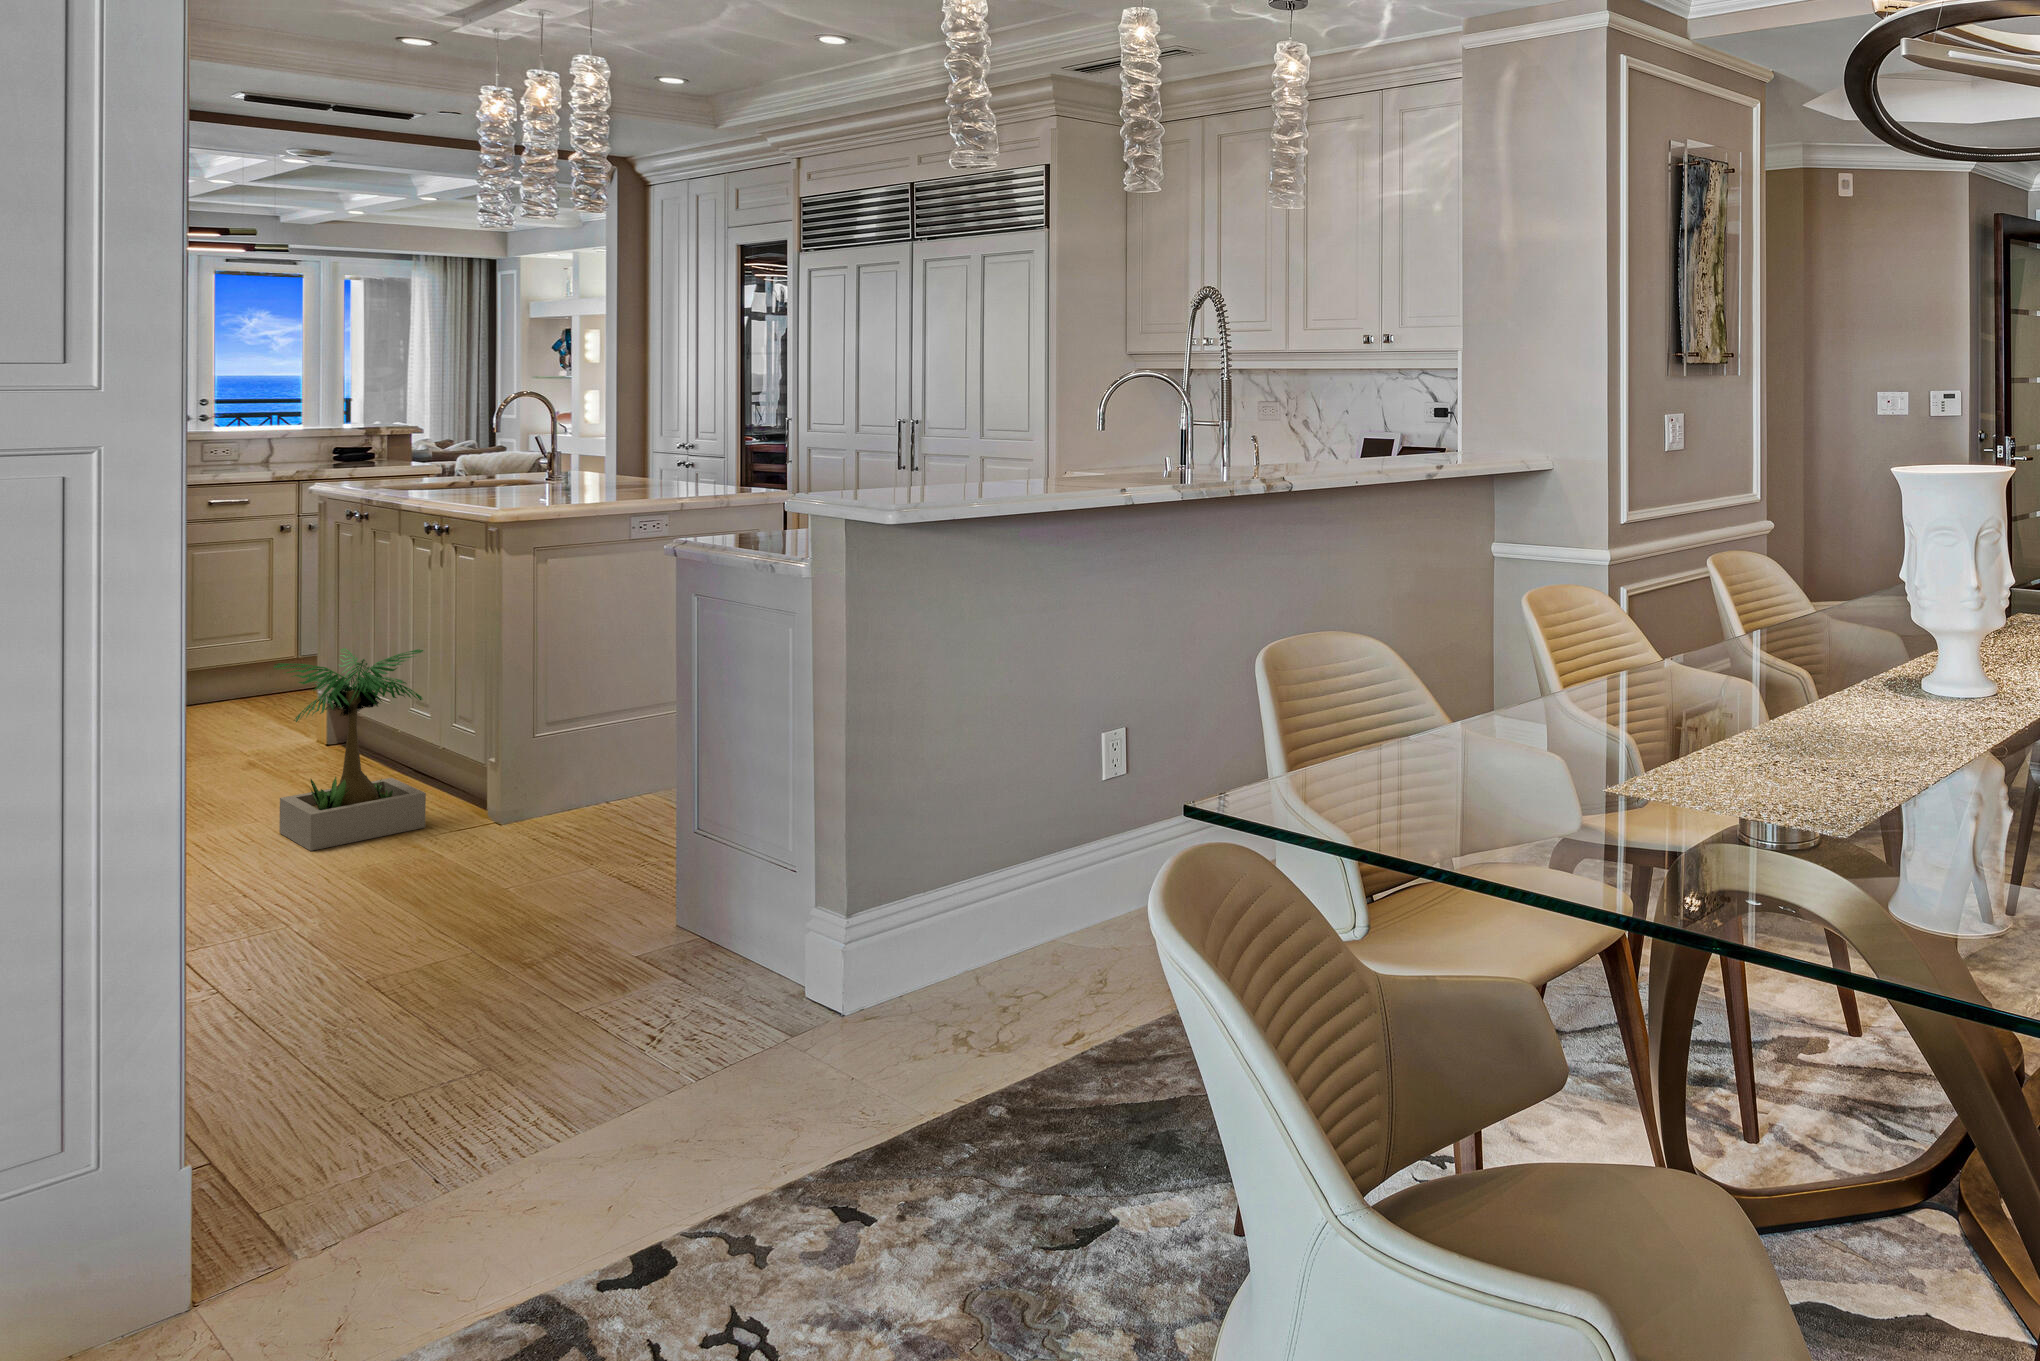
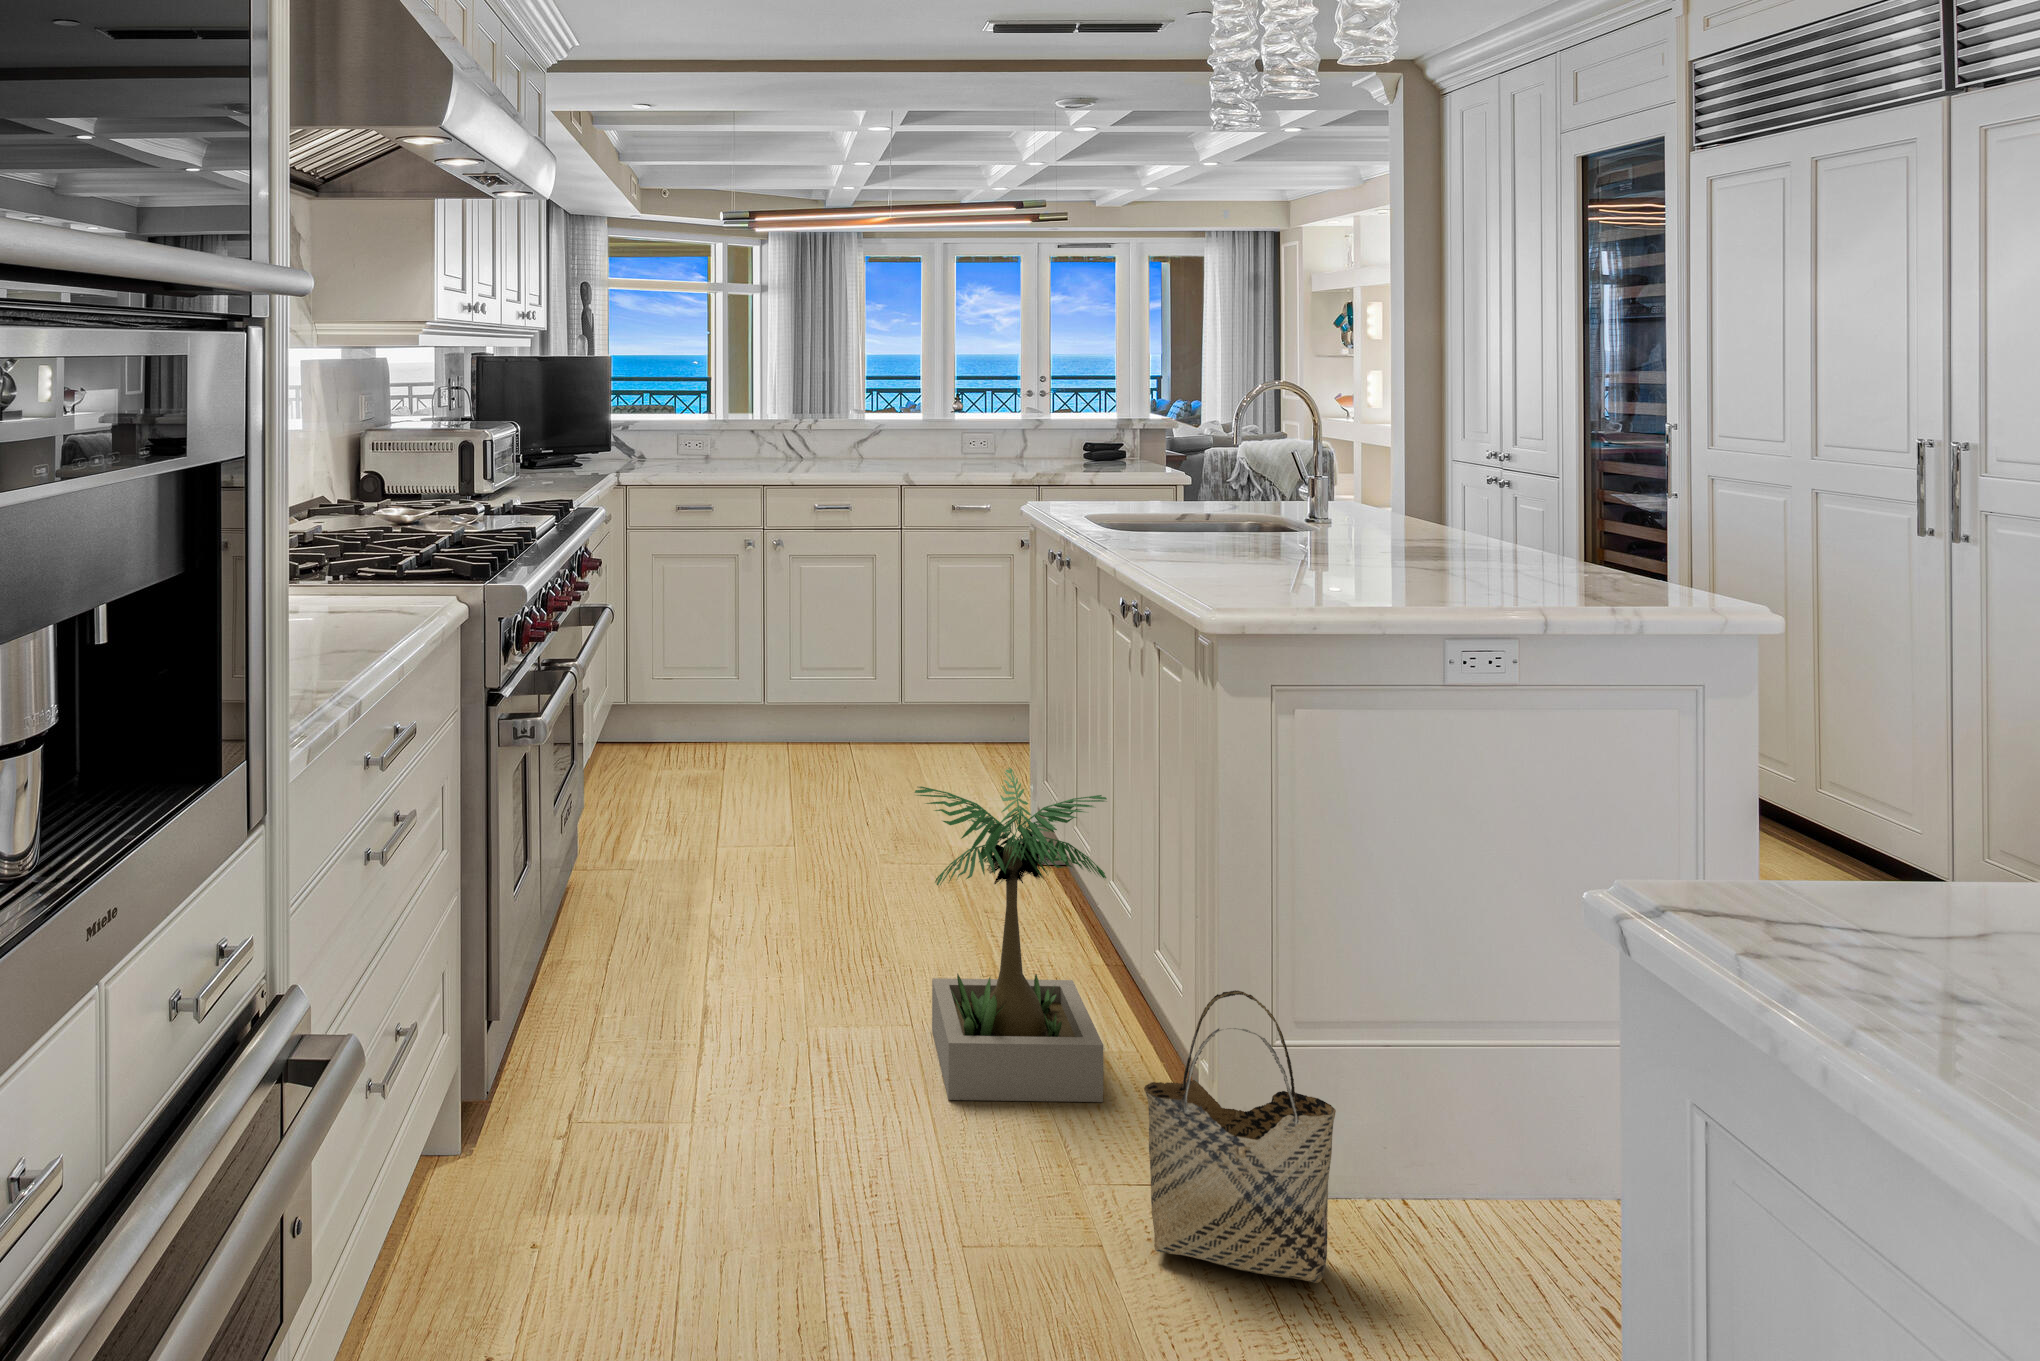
woven basket: none [469,715,582,855] -> present [1144,990,1336,1283]

